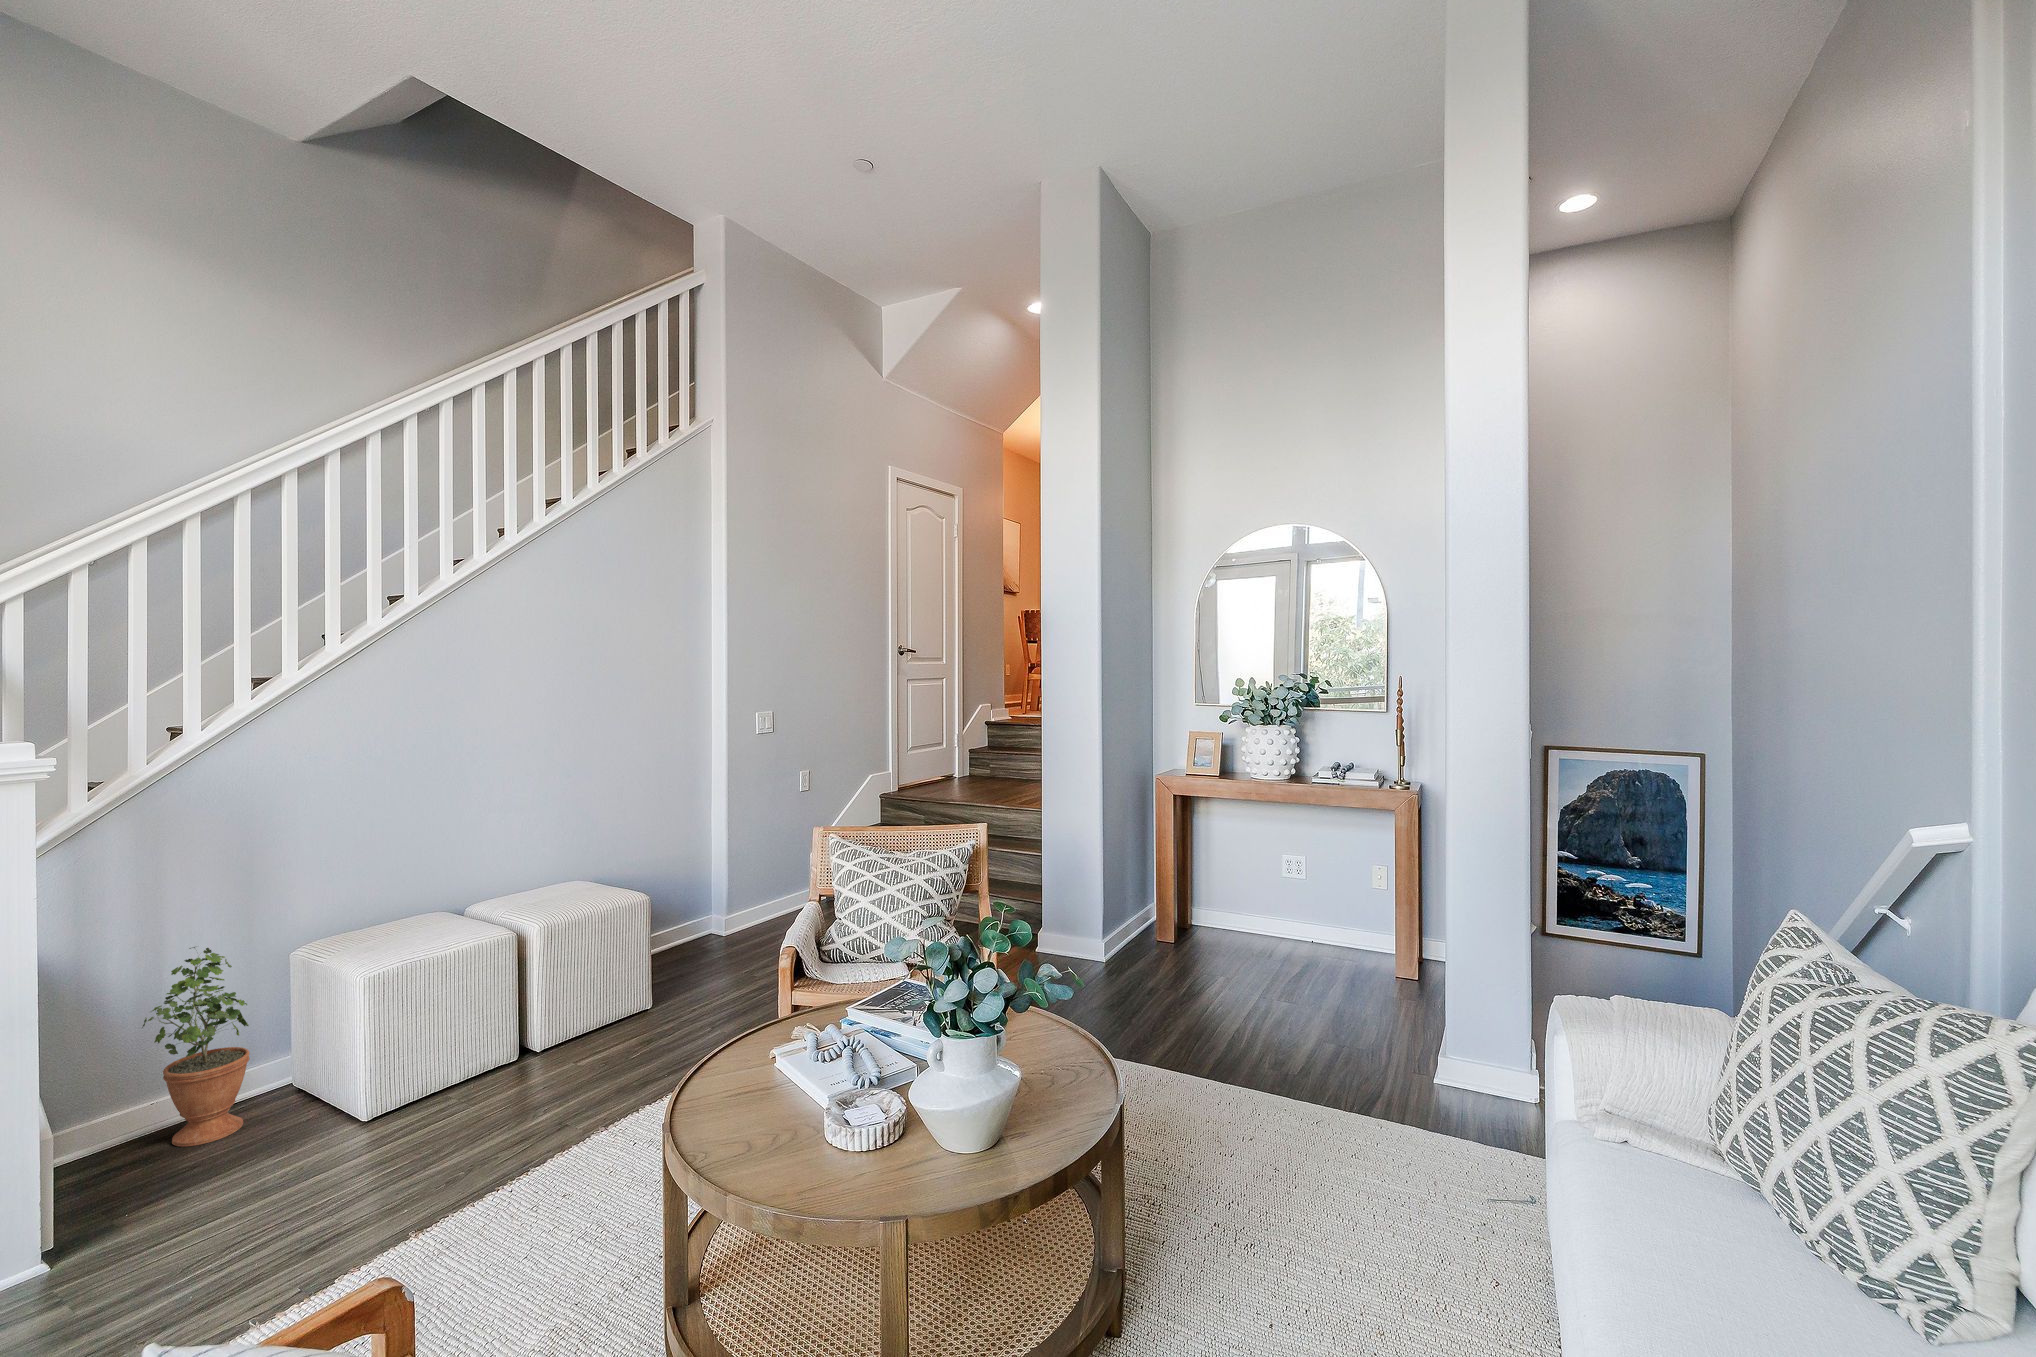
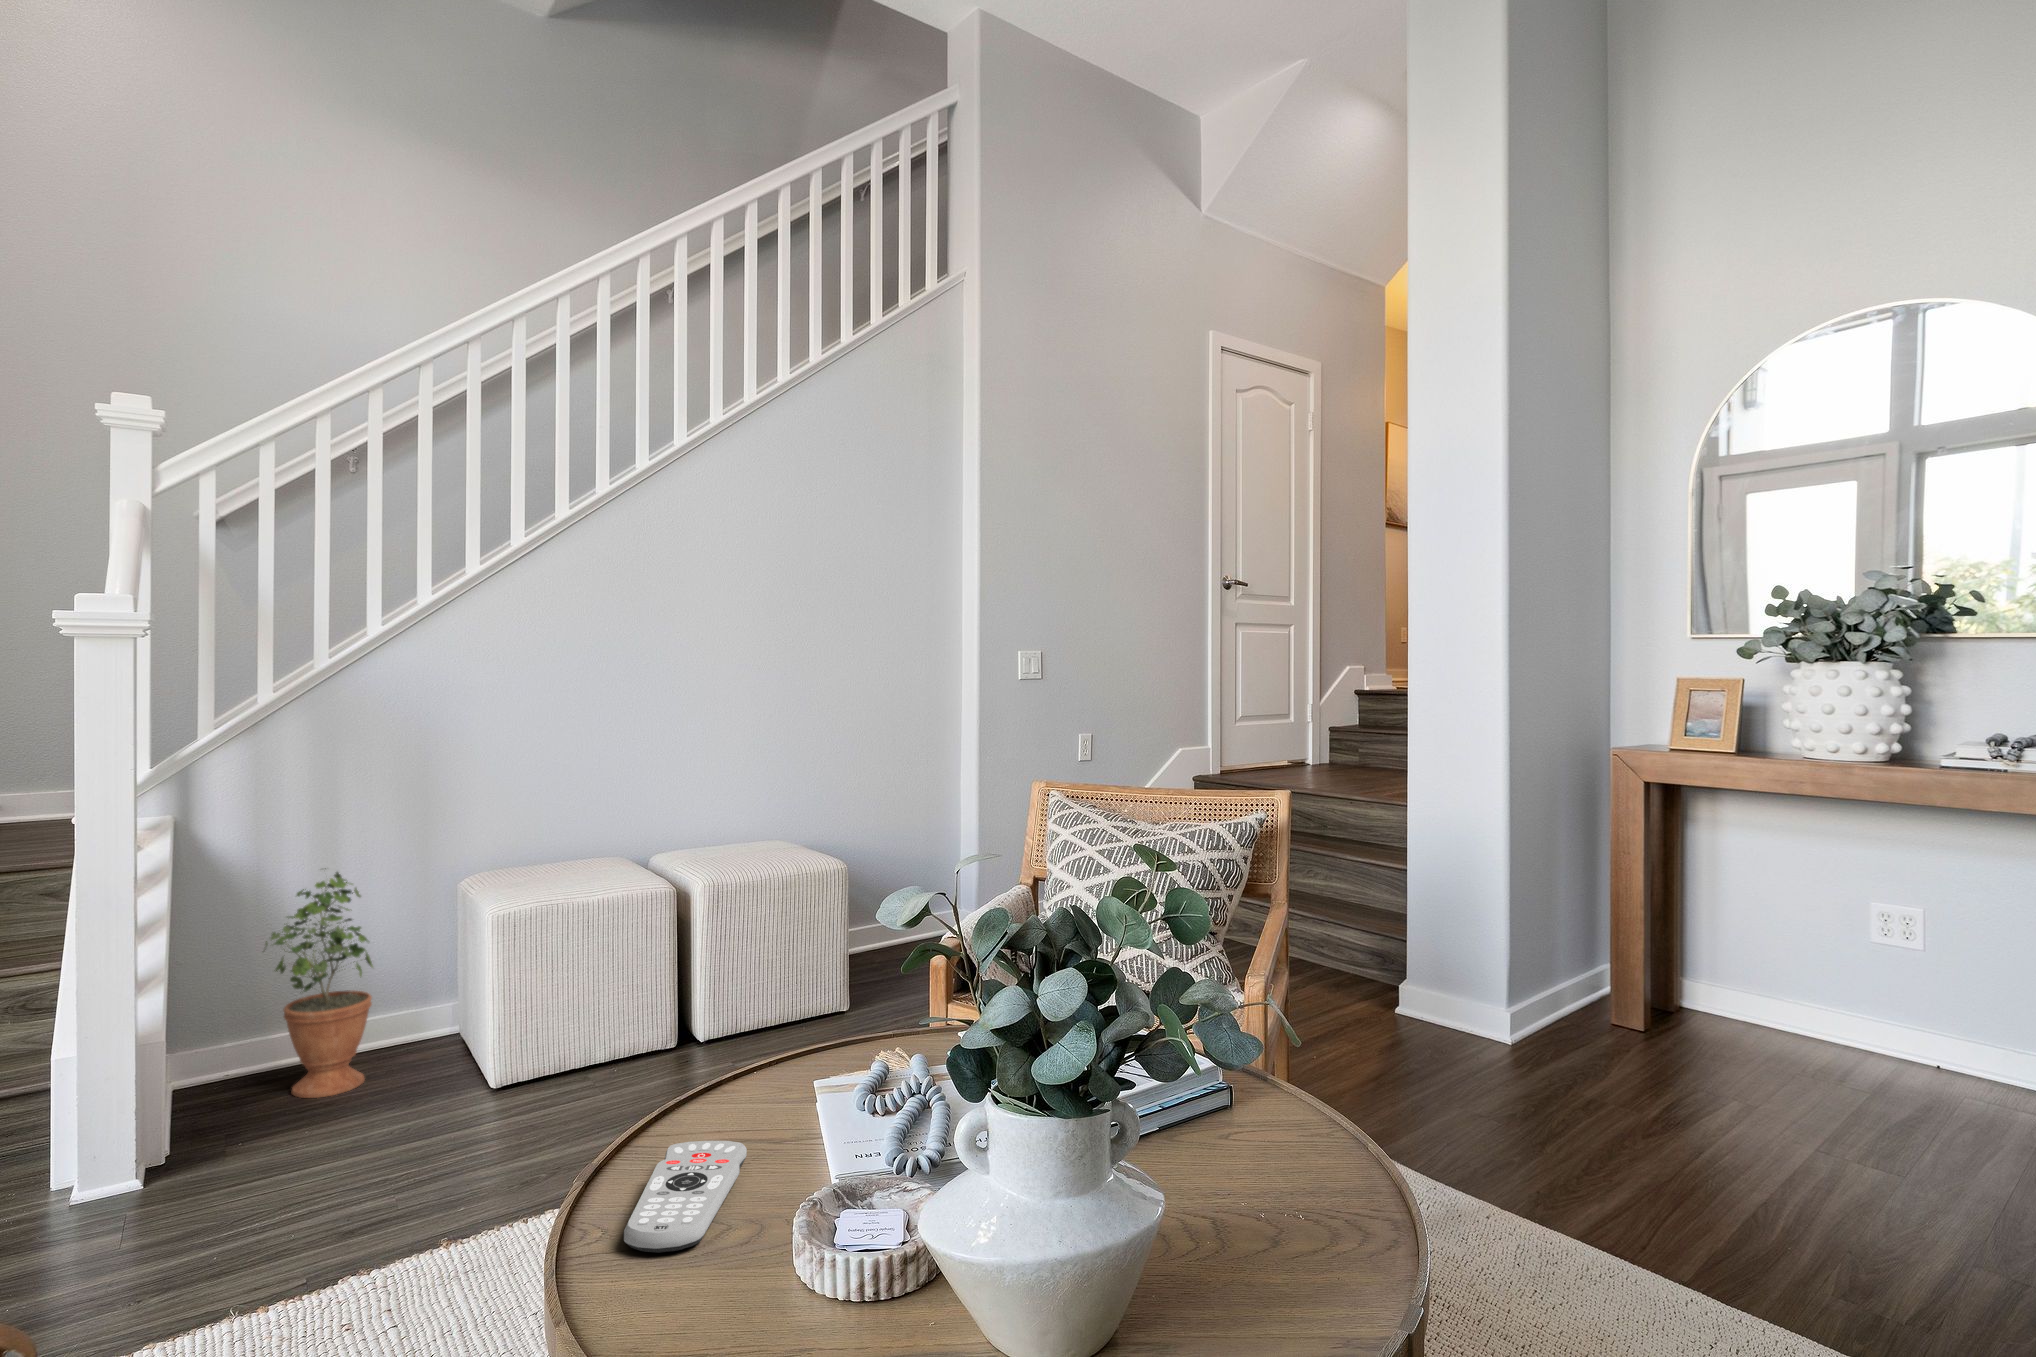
remote control: none [713,1091,771,1155] -> present [624,1141,747,1253]

